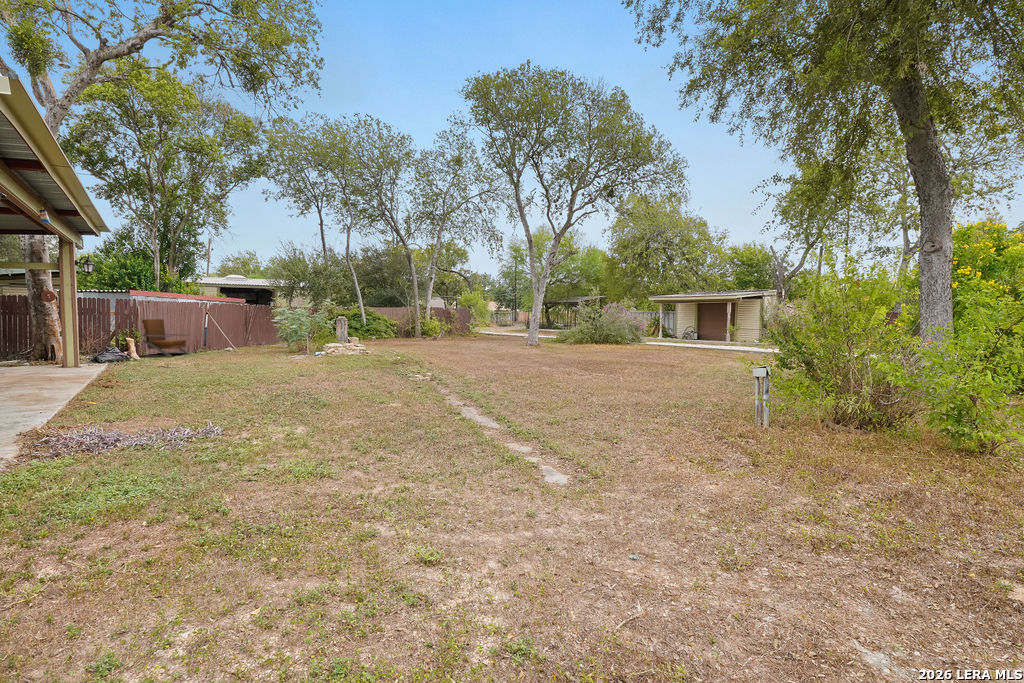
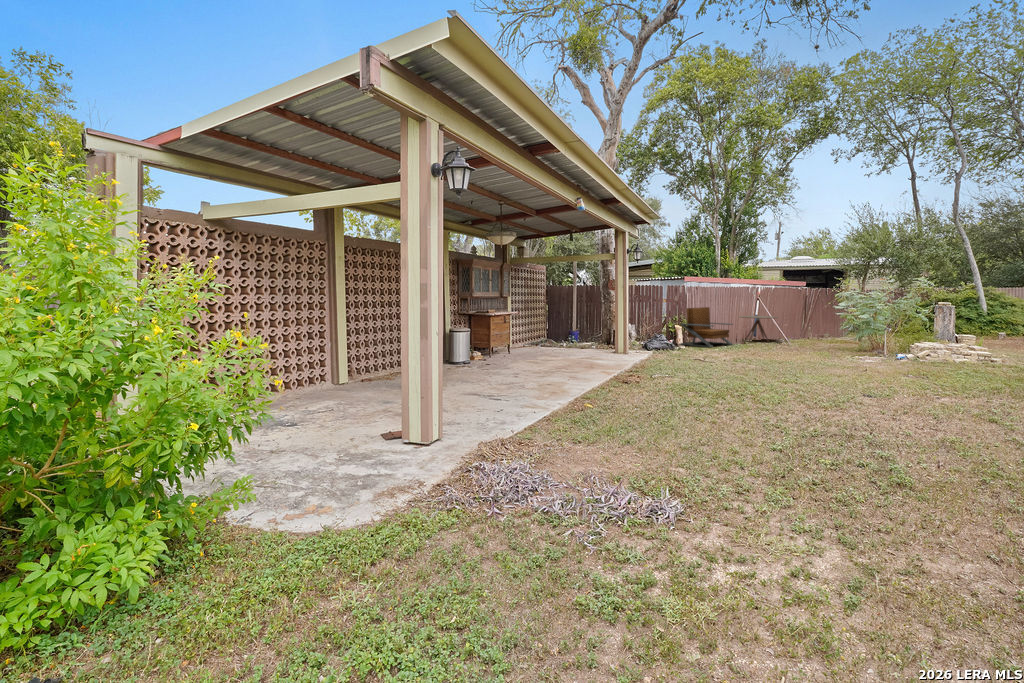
round table: none [192,328,229,351] -> present [739,316,778,342]

